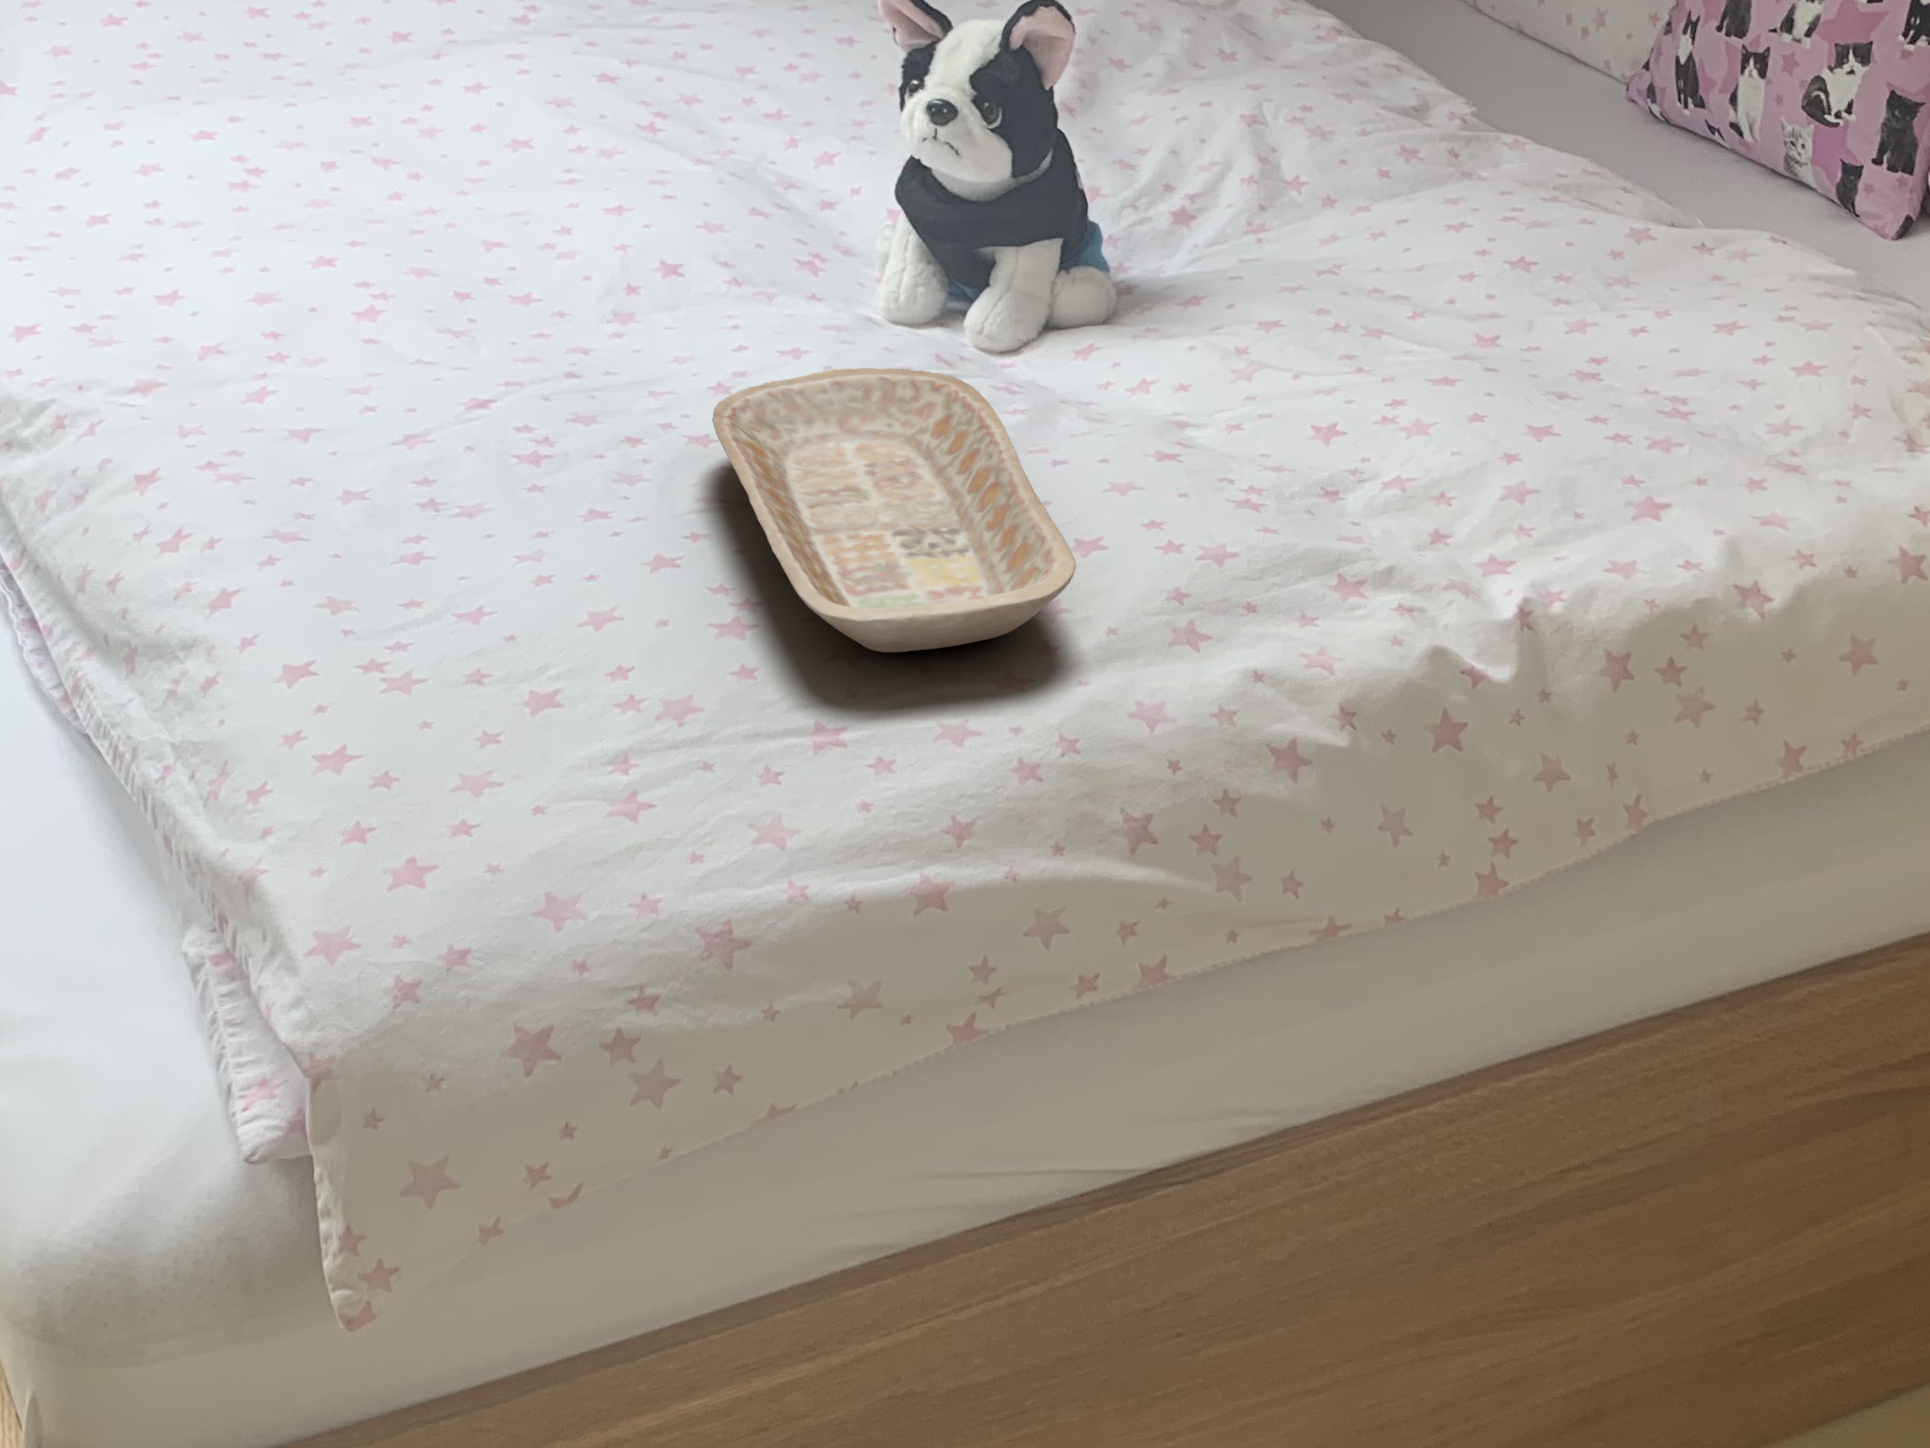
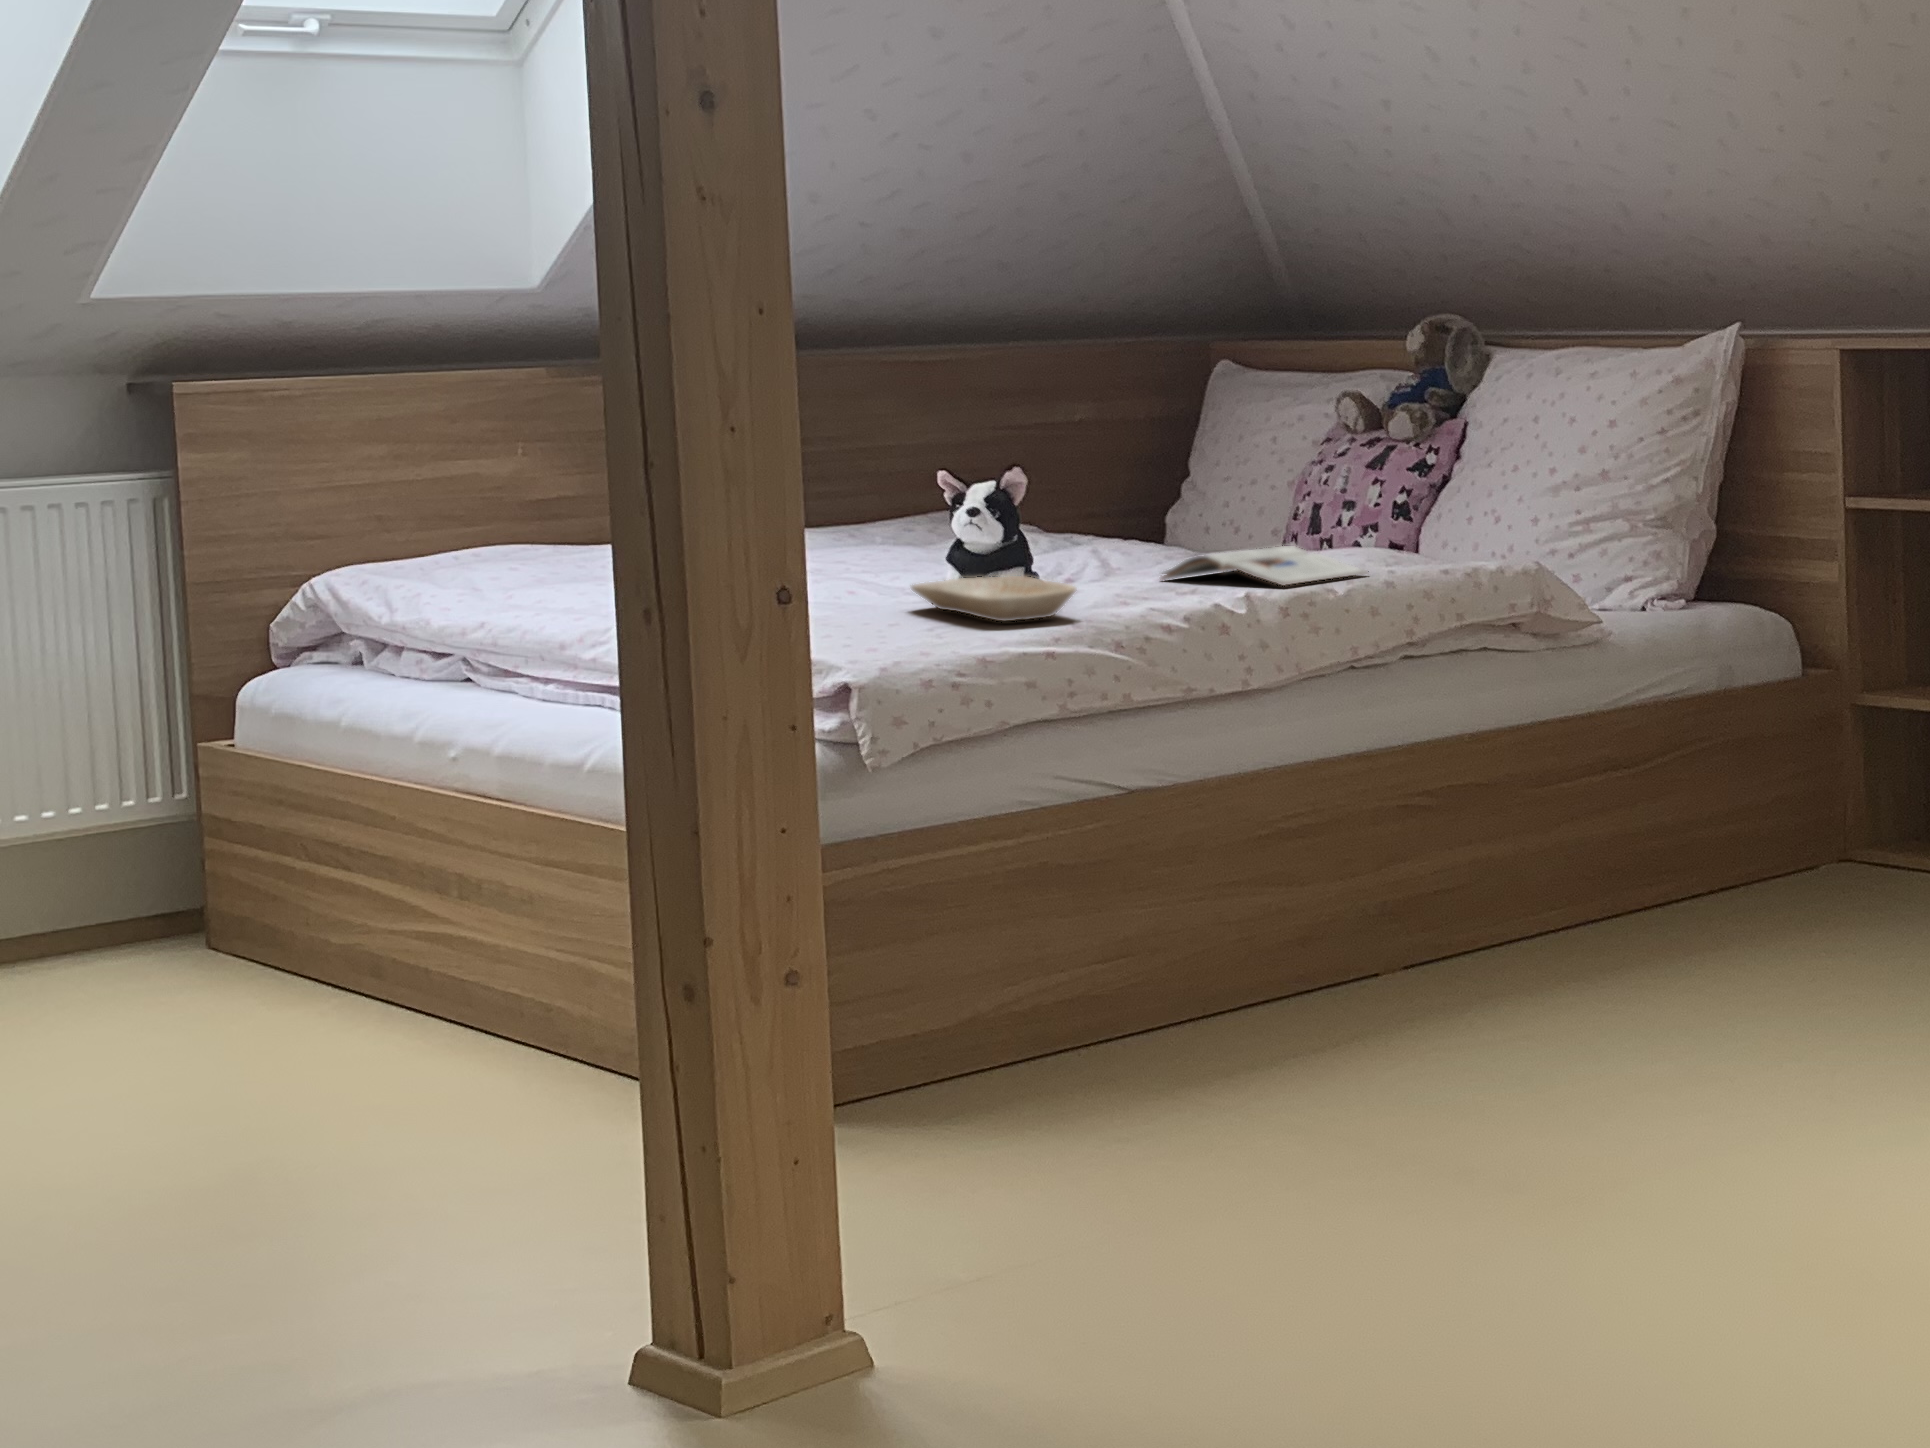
magazine: none [1349,244,1853,453] -> present [1161,546,1367,585]

